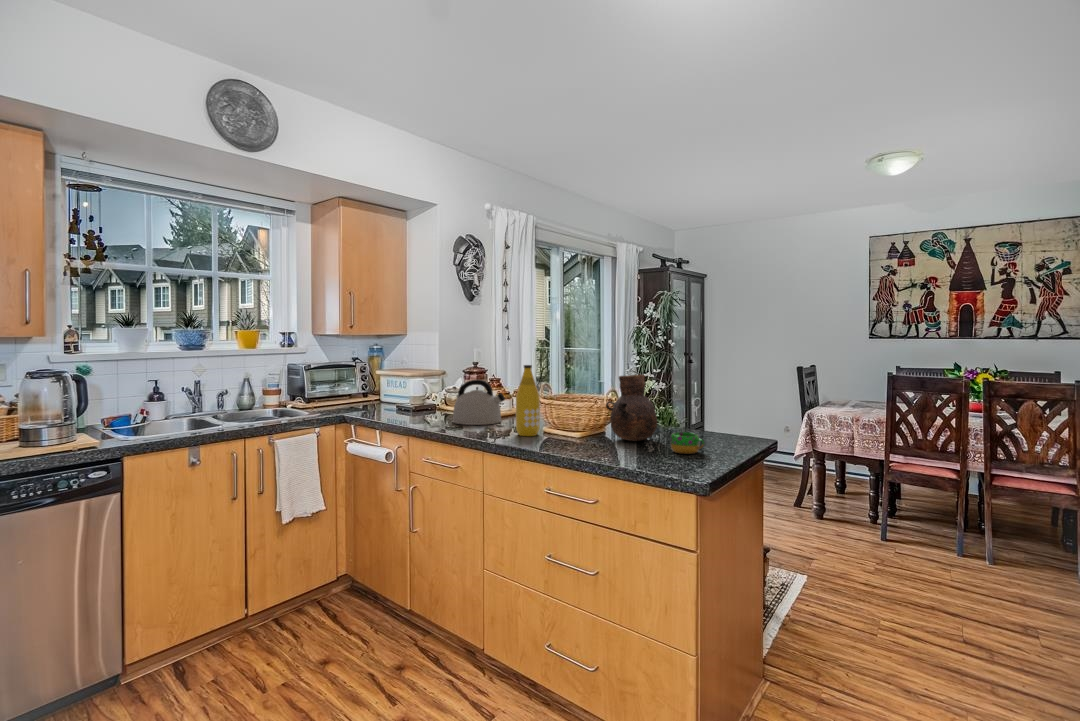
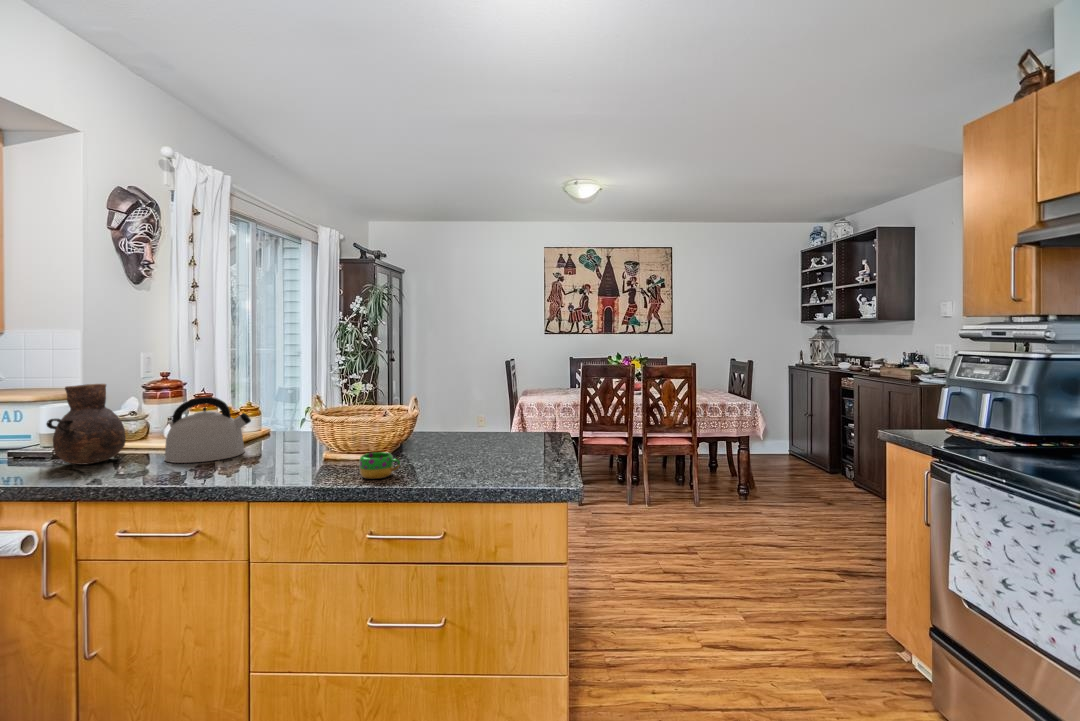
bottle: present [516,365,540,436] -> none [291,375,326,468]
vase: present [606,375,657,441] -> present [46,384,126,464]
mug: present [671,432,704,454] -> present [359,452,400,479]

